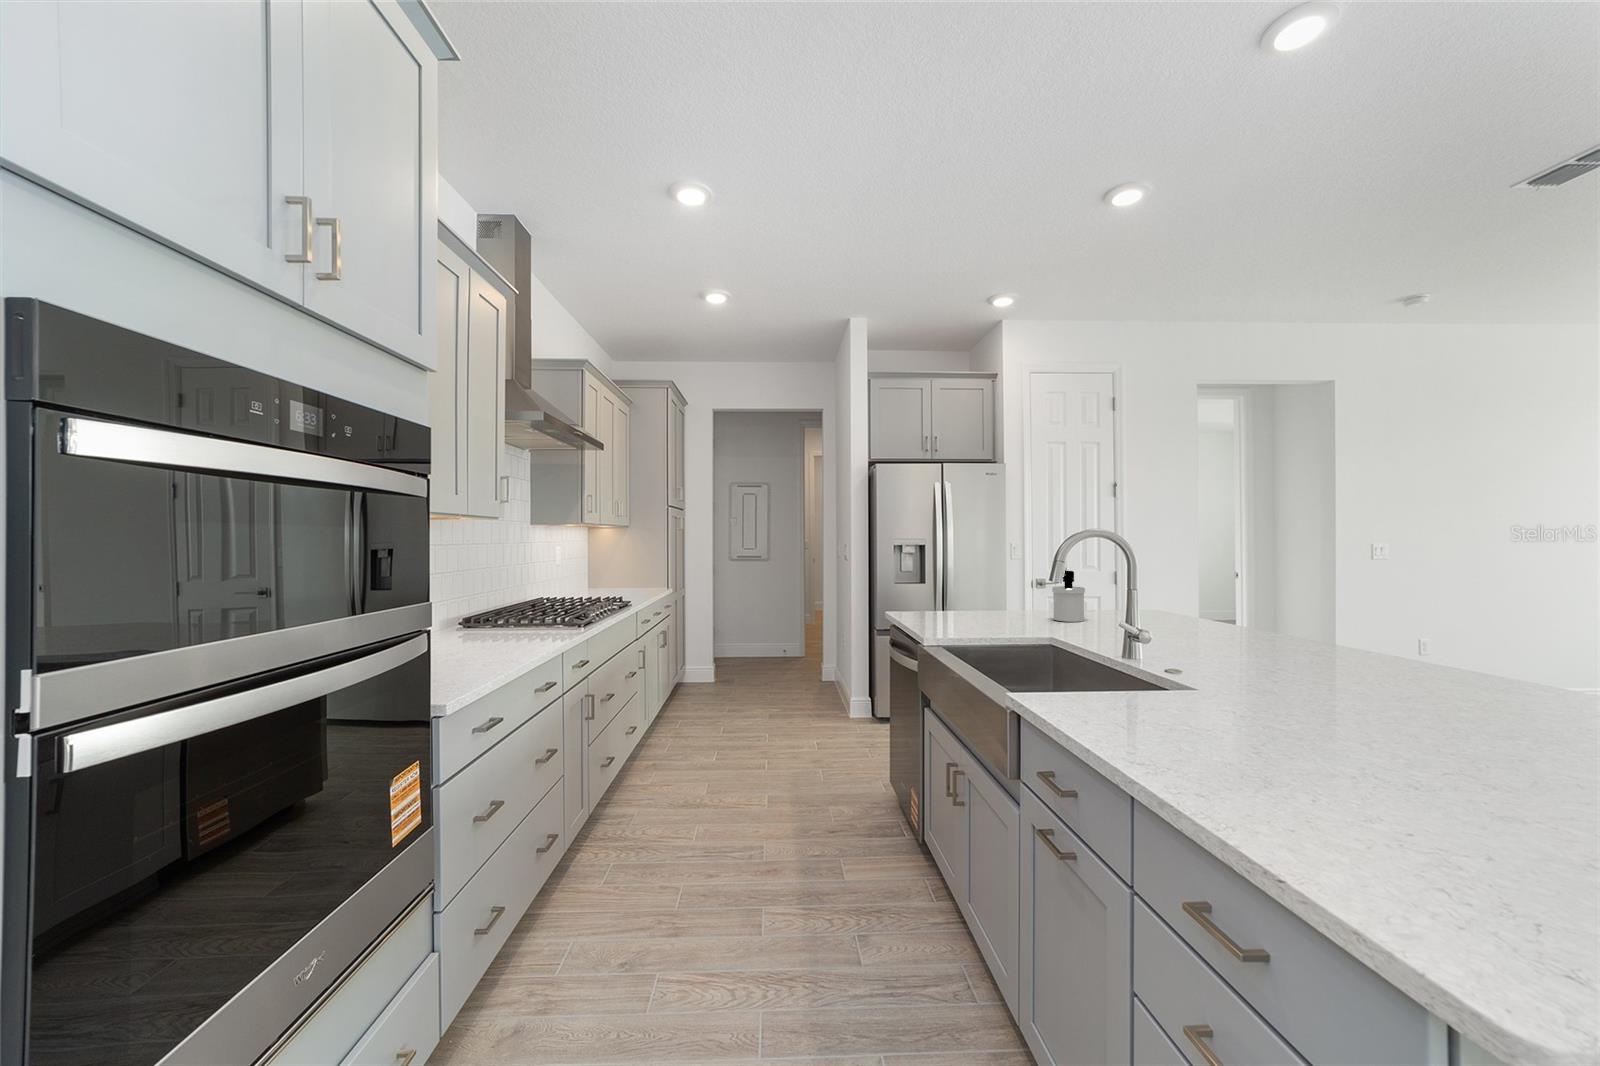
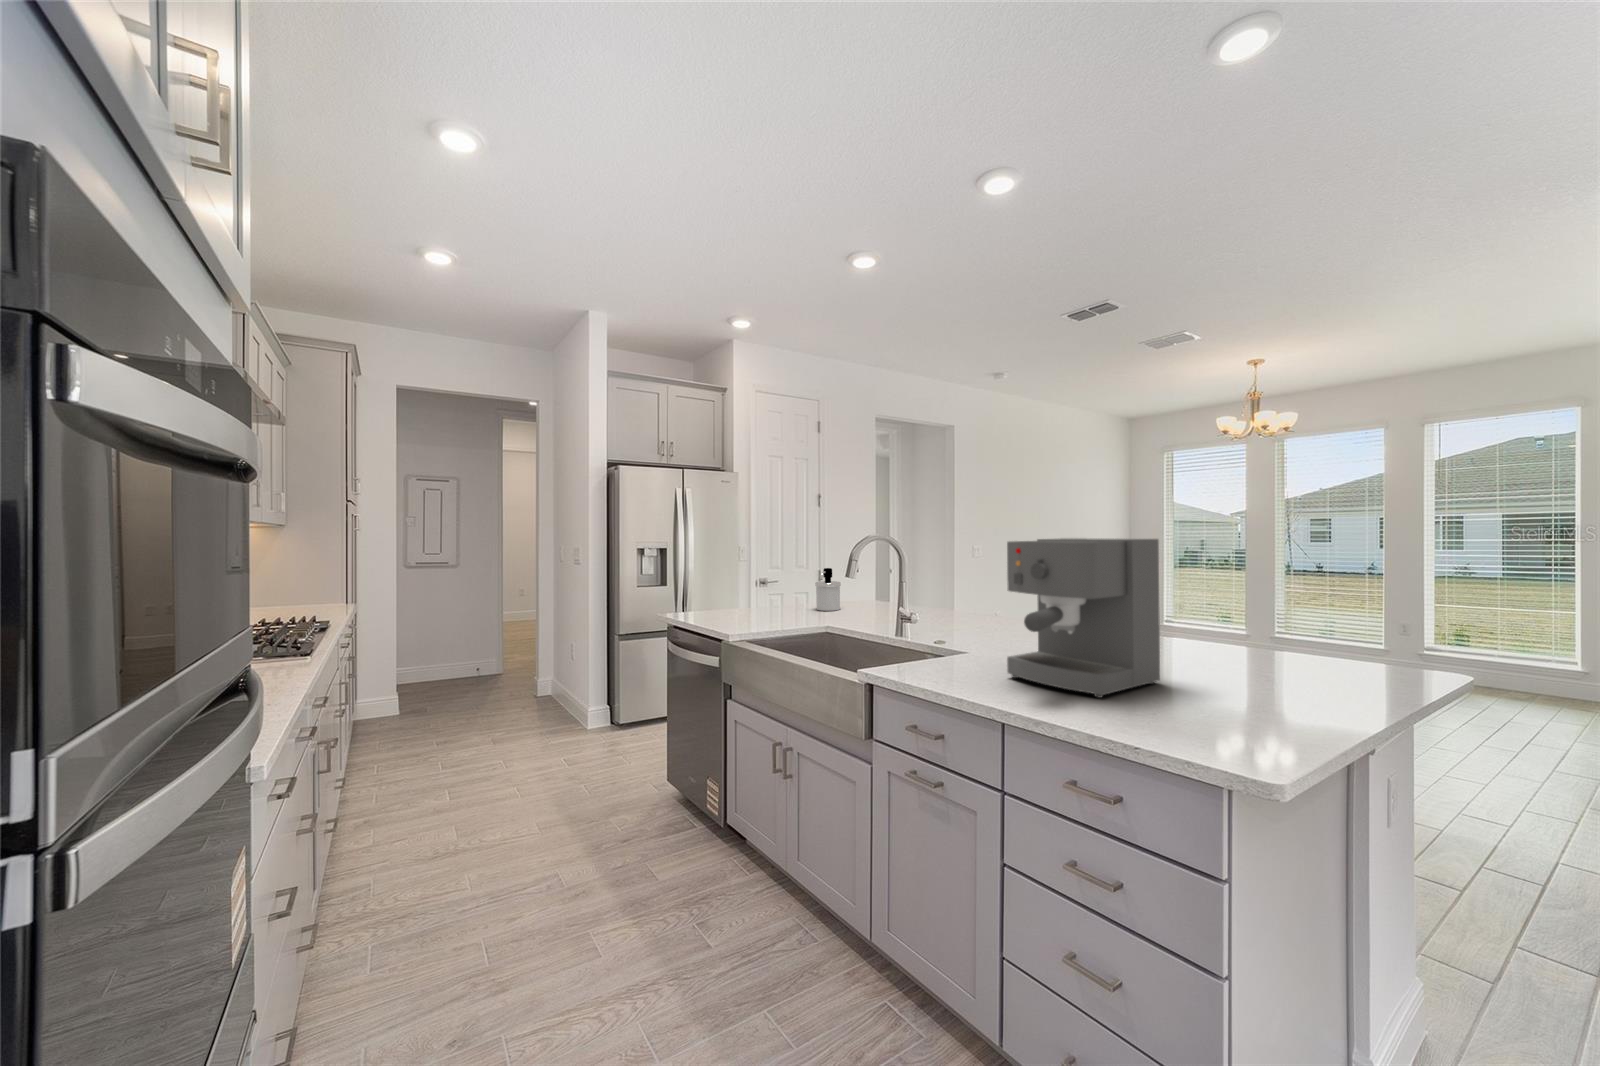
coffee maker: none [1175,536,1483,787] -> present [1007,538,1160,698]

